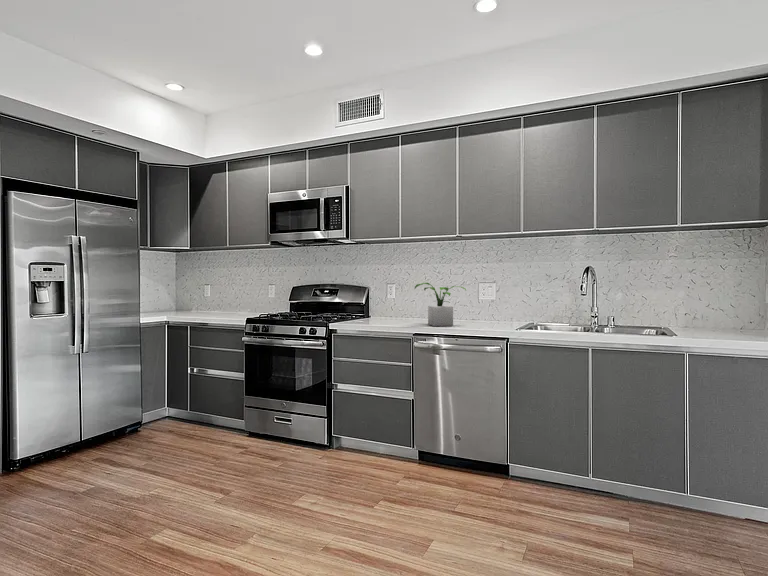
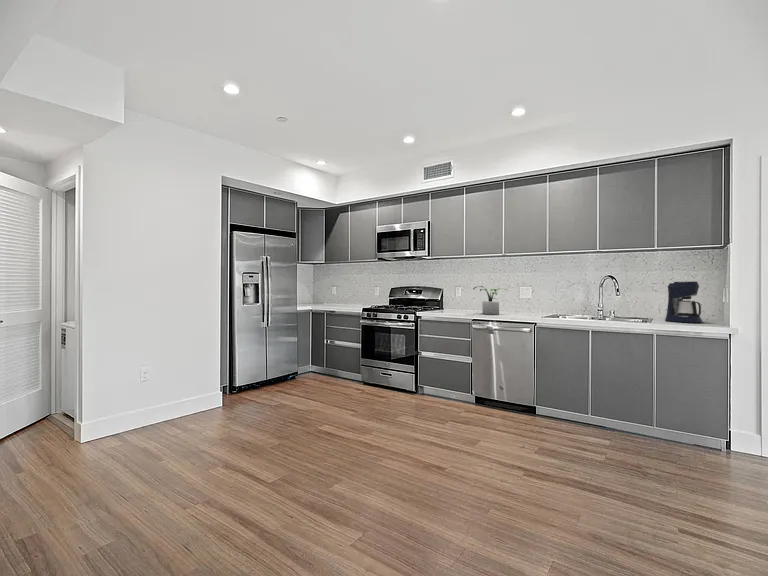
coffee maker: none [690,274,743,334] -> present [665,281,703,323]

